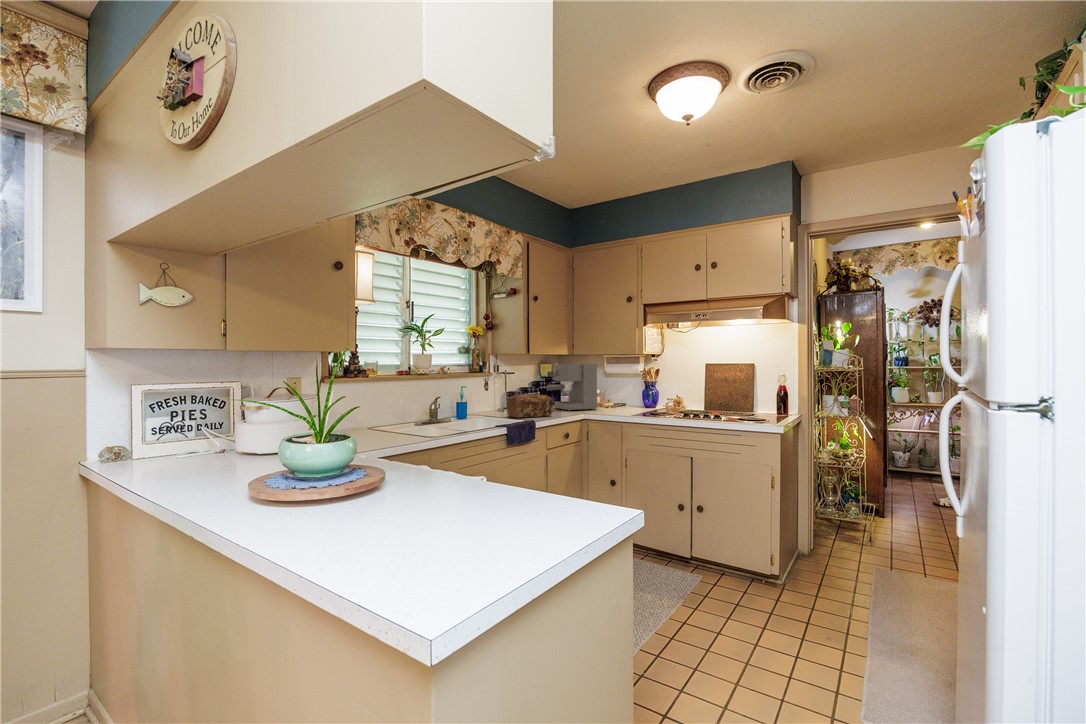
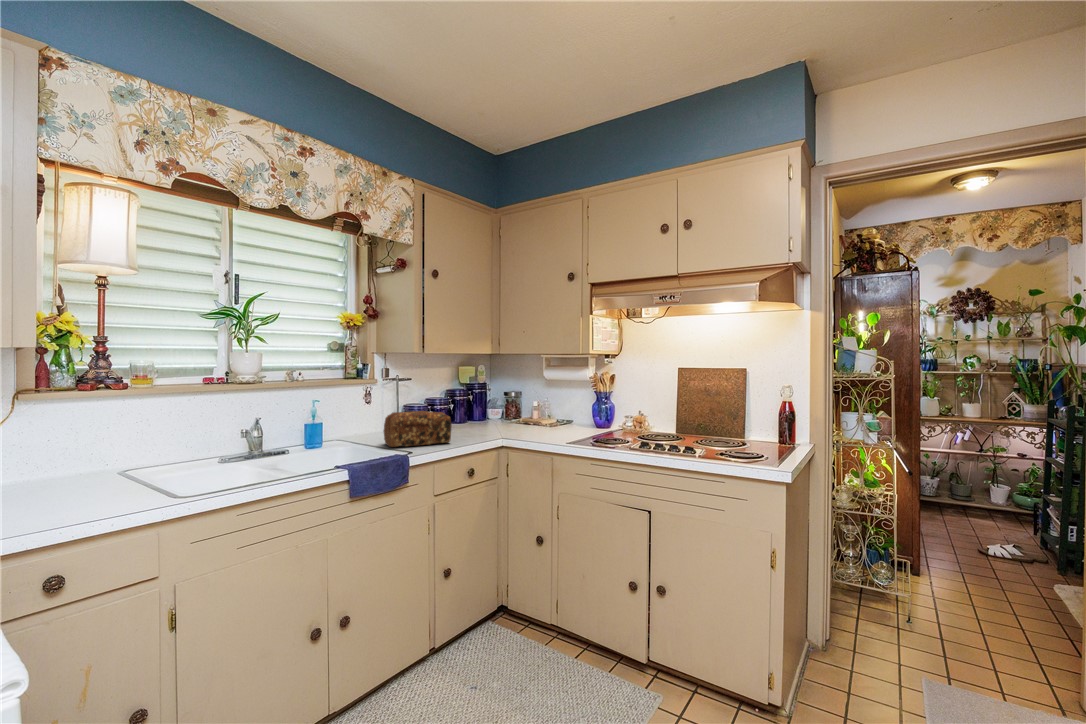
coffee maker: present [546,364,597,411] -> none [456,367,528,433]

